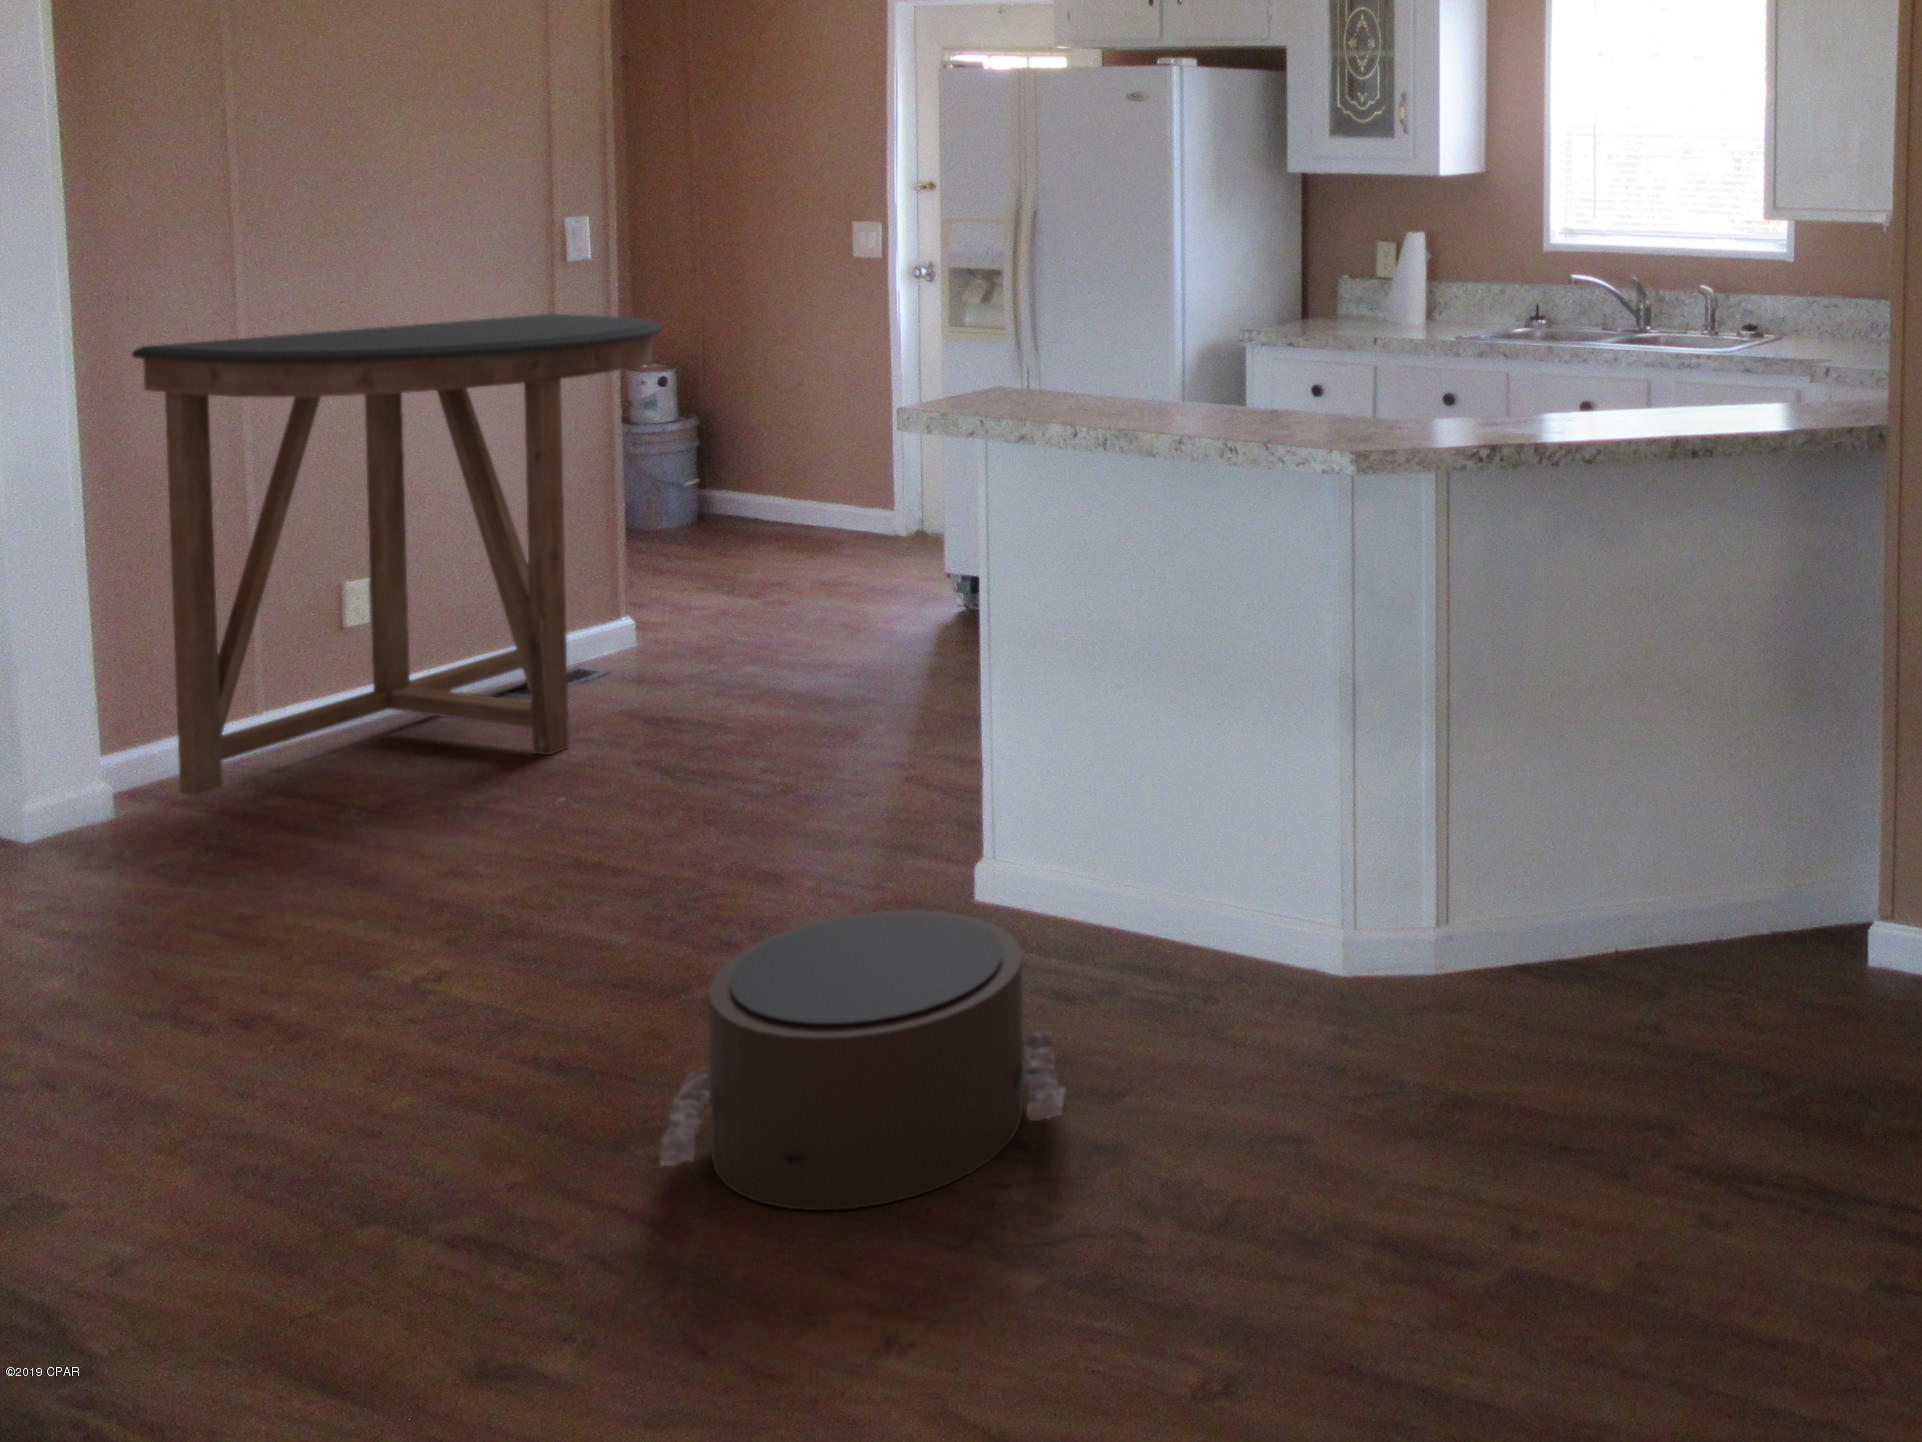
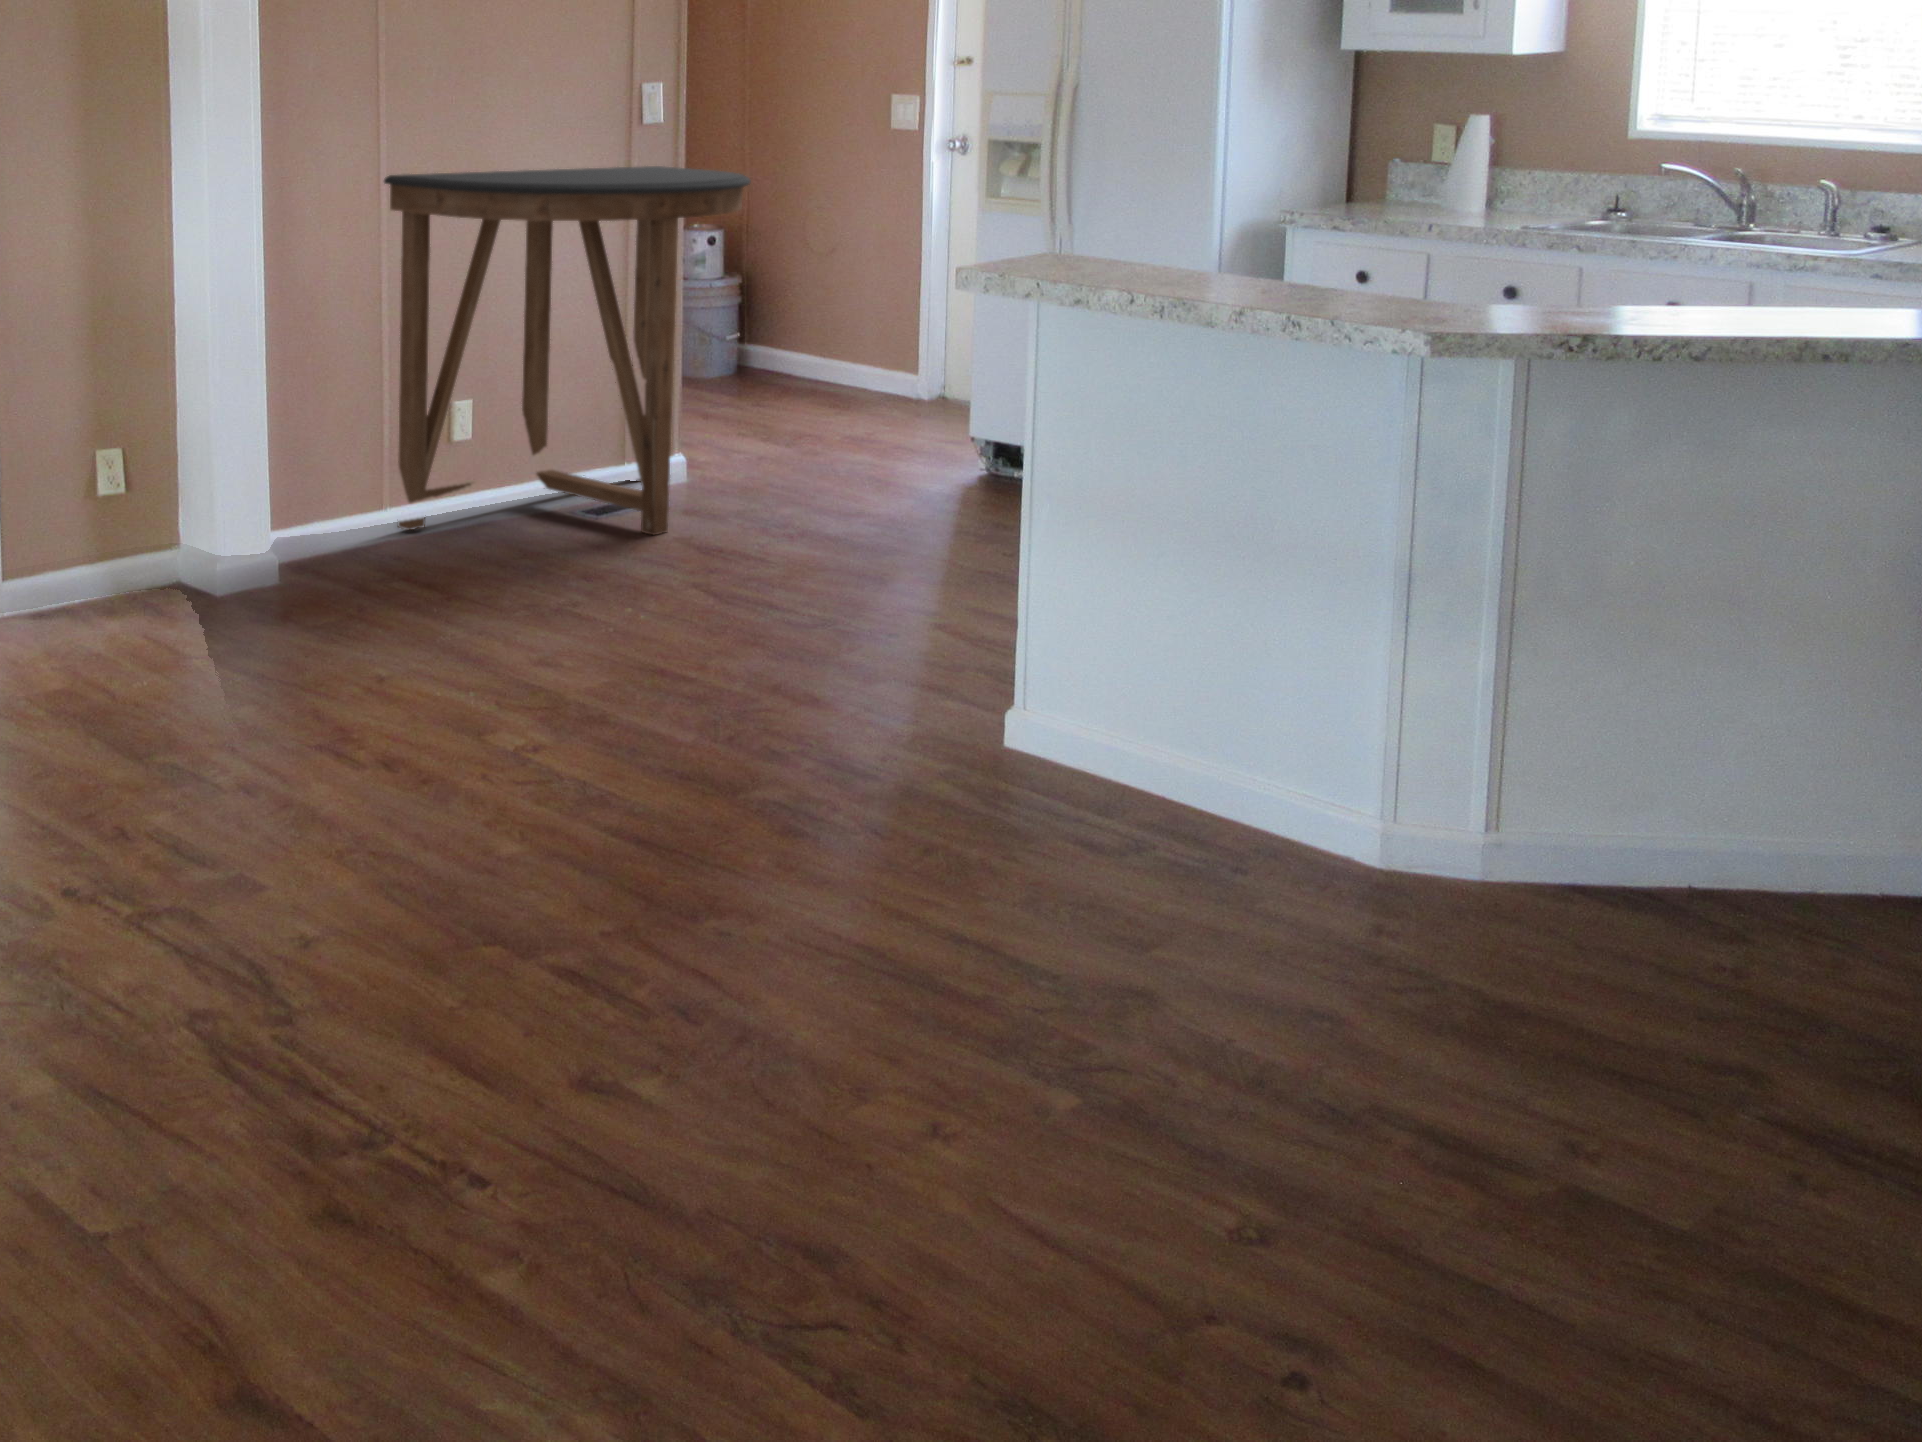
pouf: present [660,910,1065,1210] -> none [800,658,1116,874]

